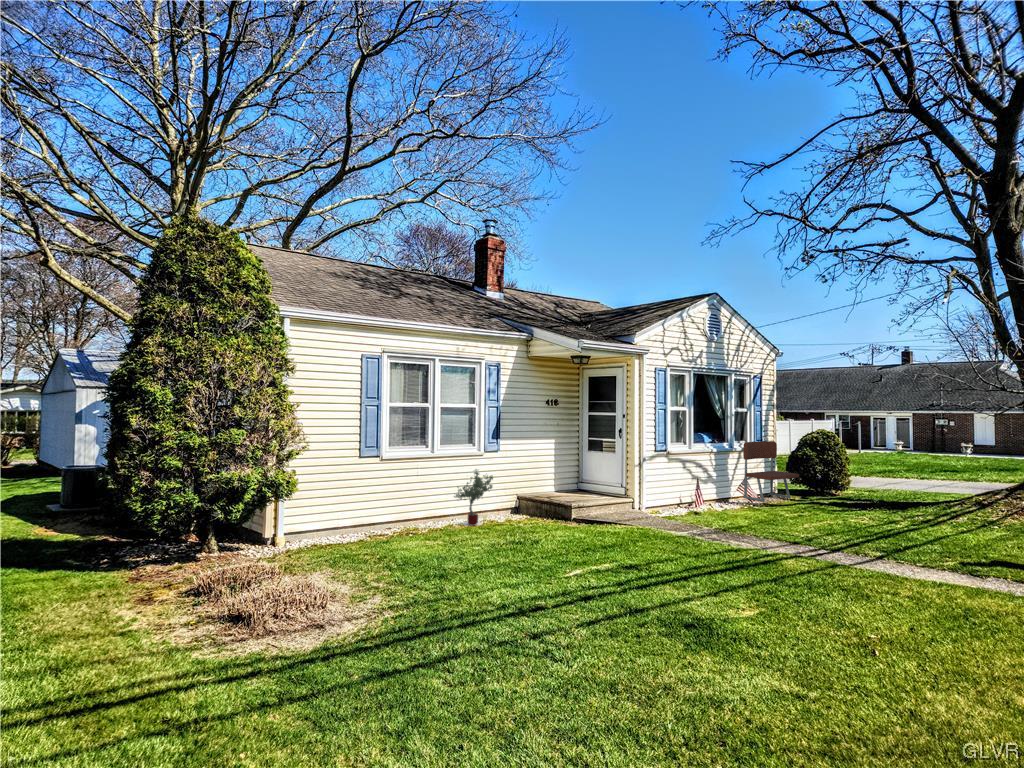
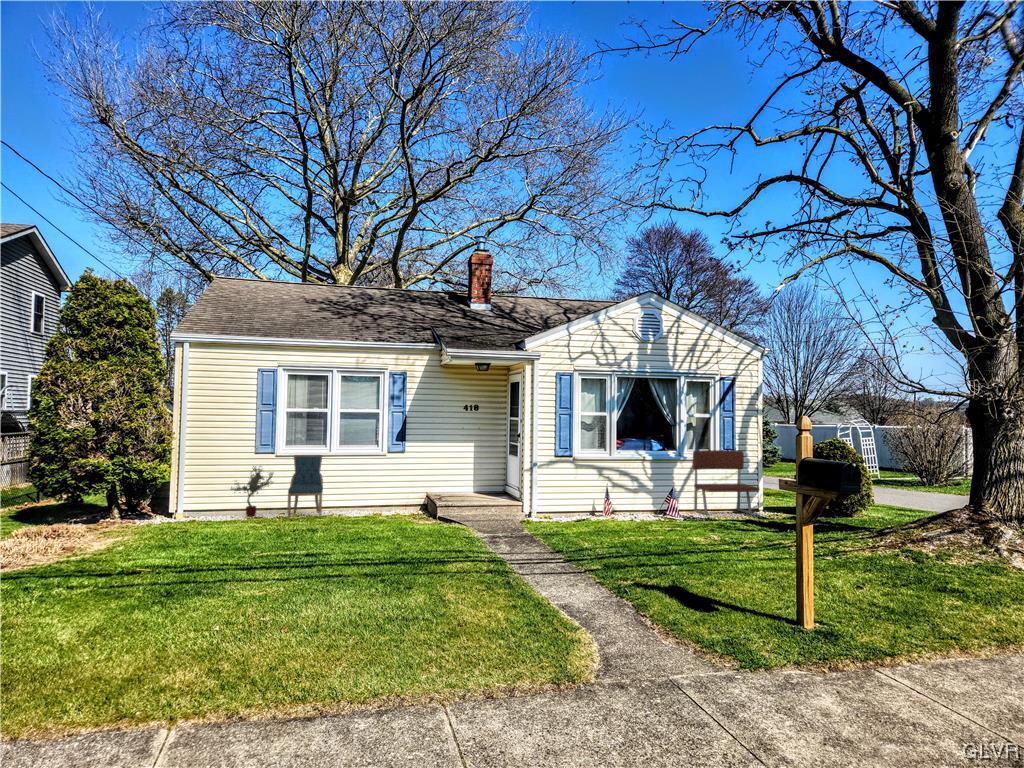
chair: none [397,460,450,541] -> present [287,455,323,519]
potted tree: present [454,469,493,526] -> present [231,466,273,517]

